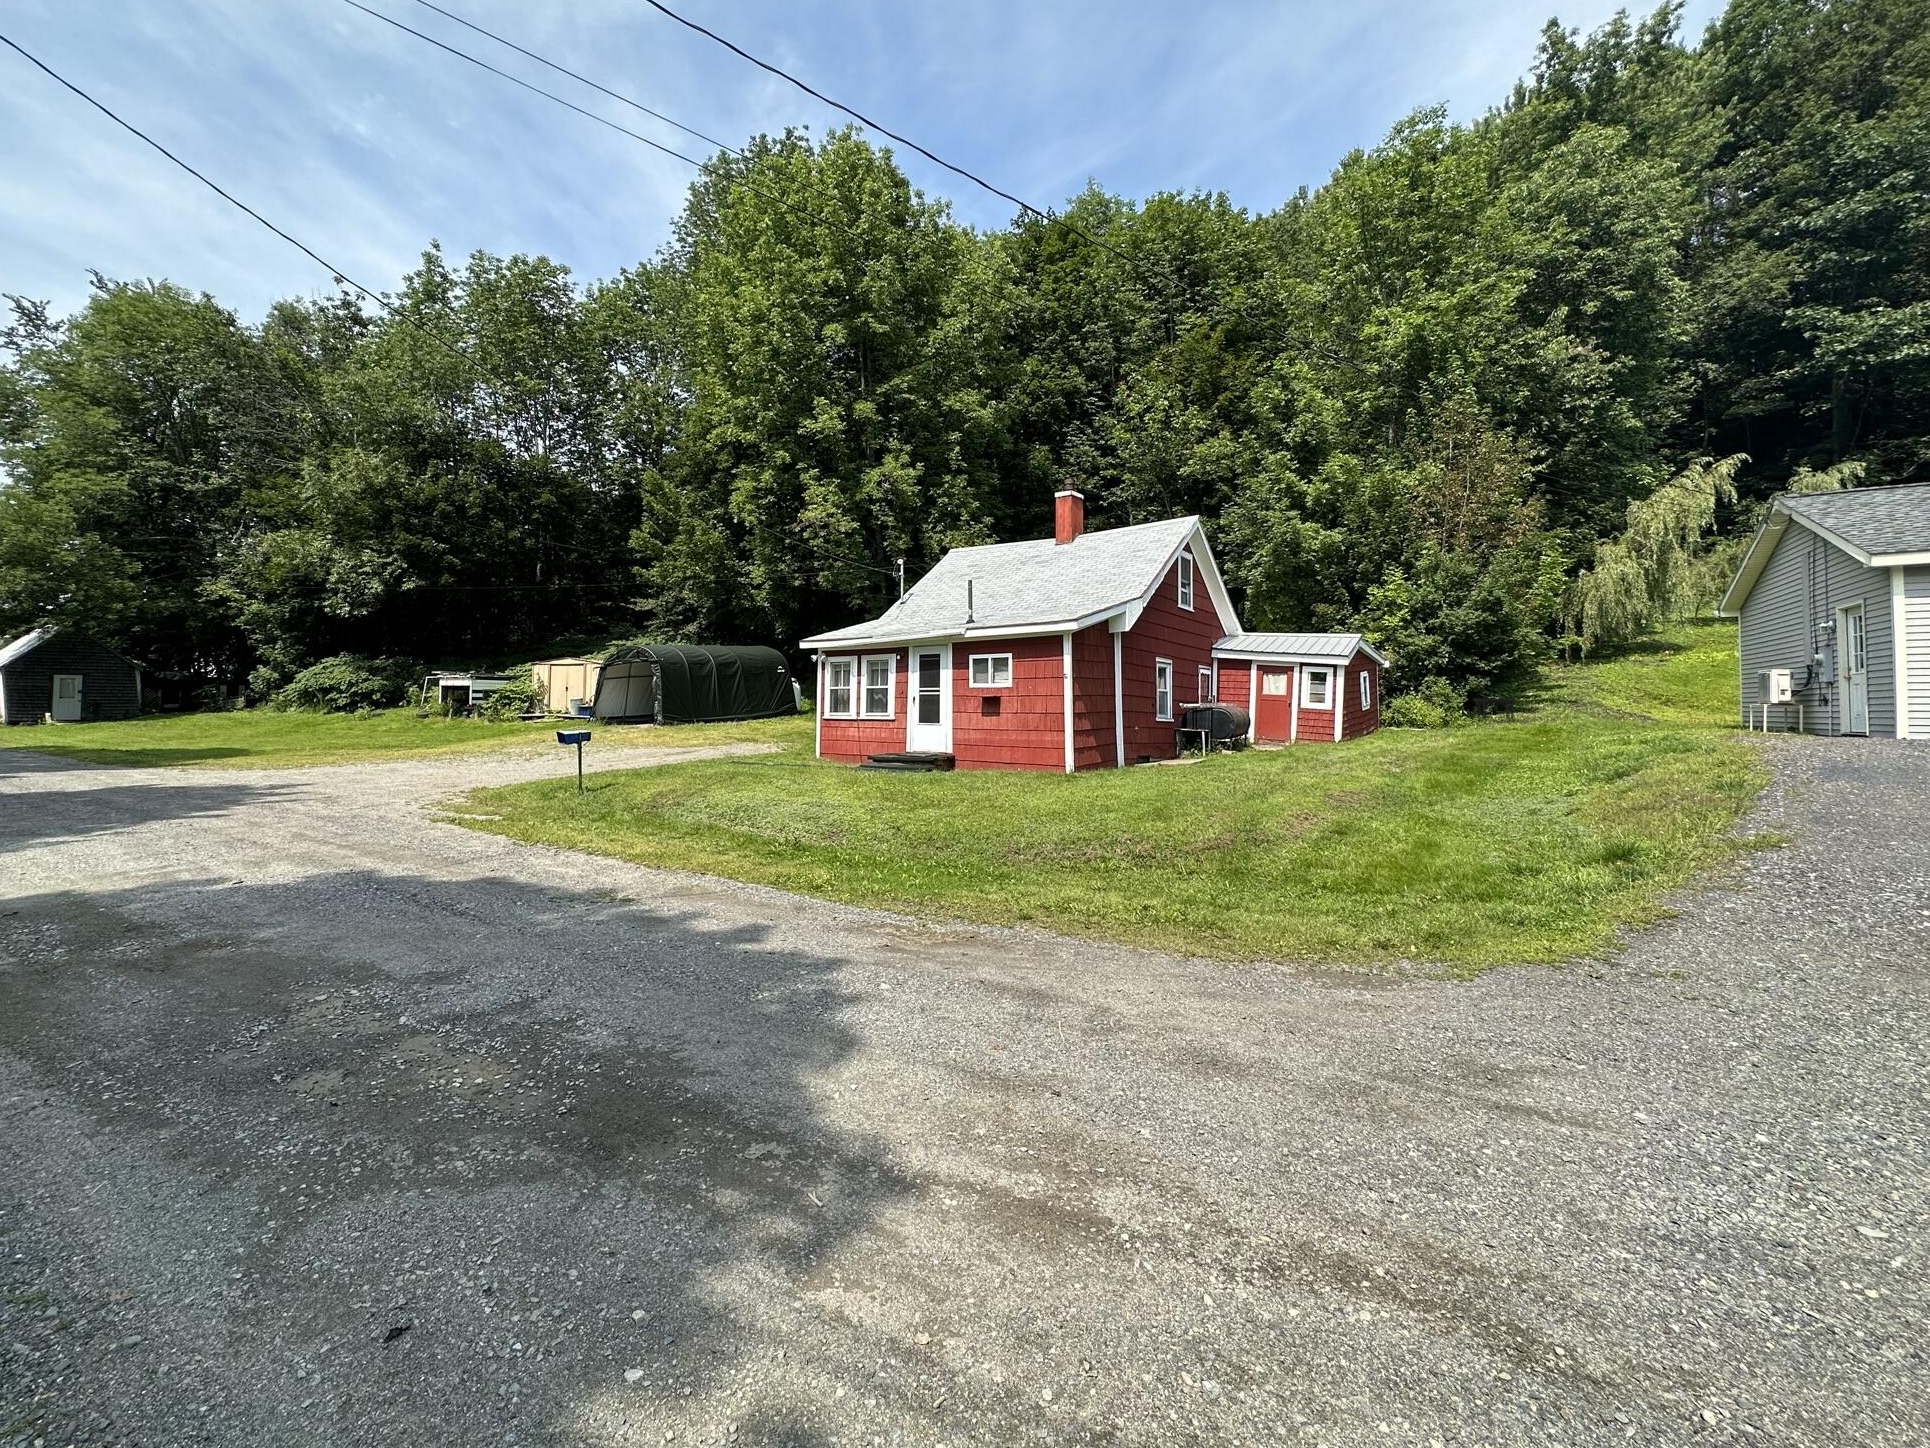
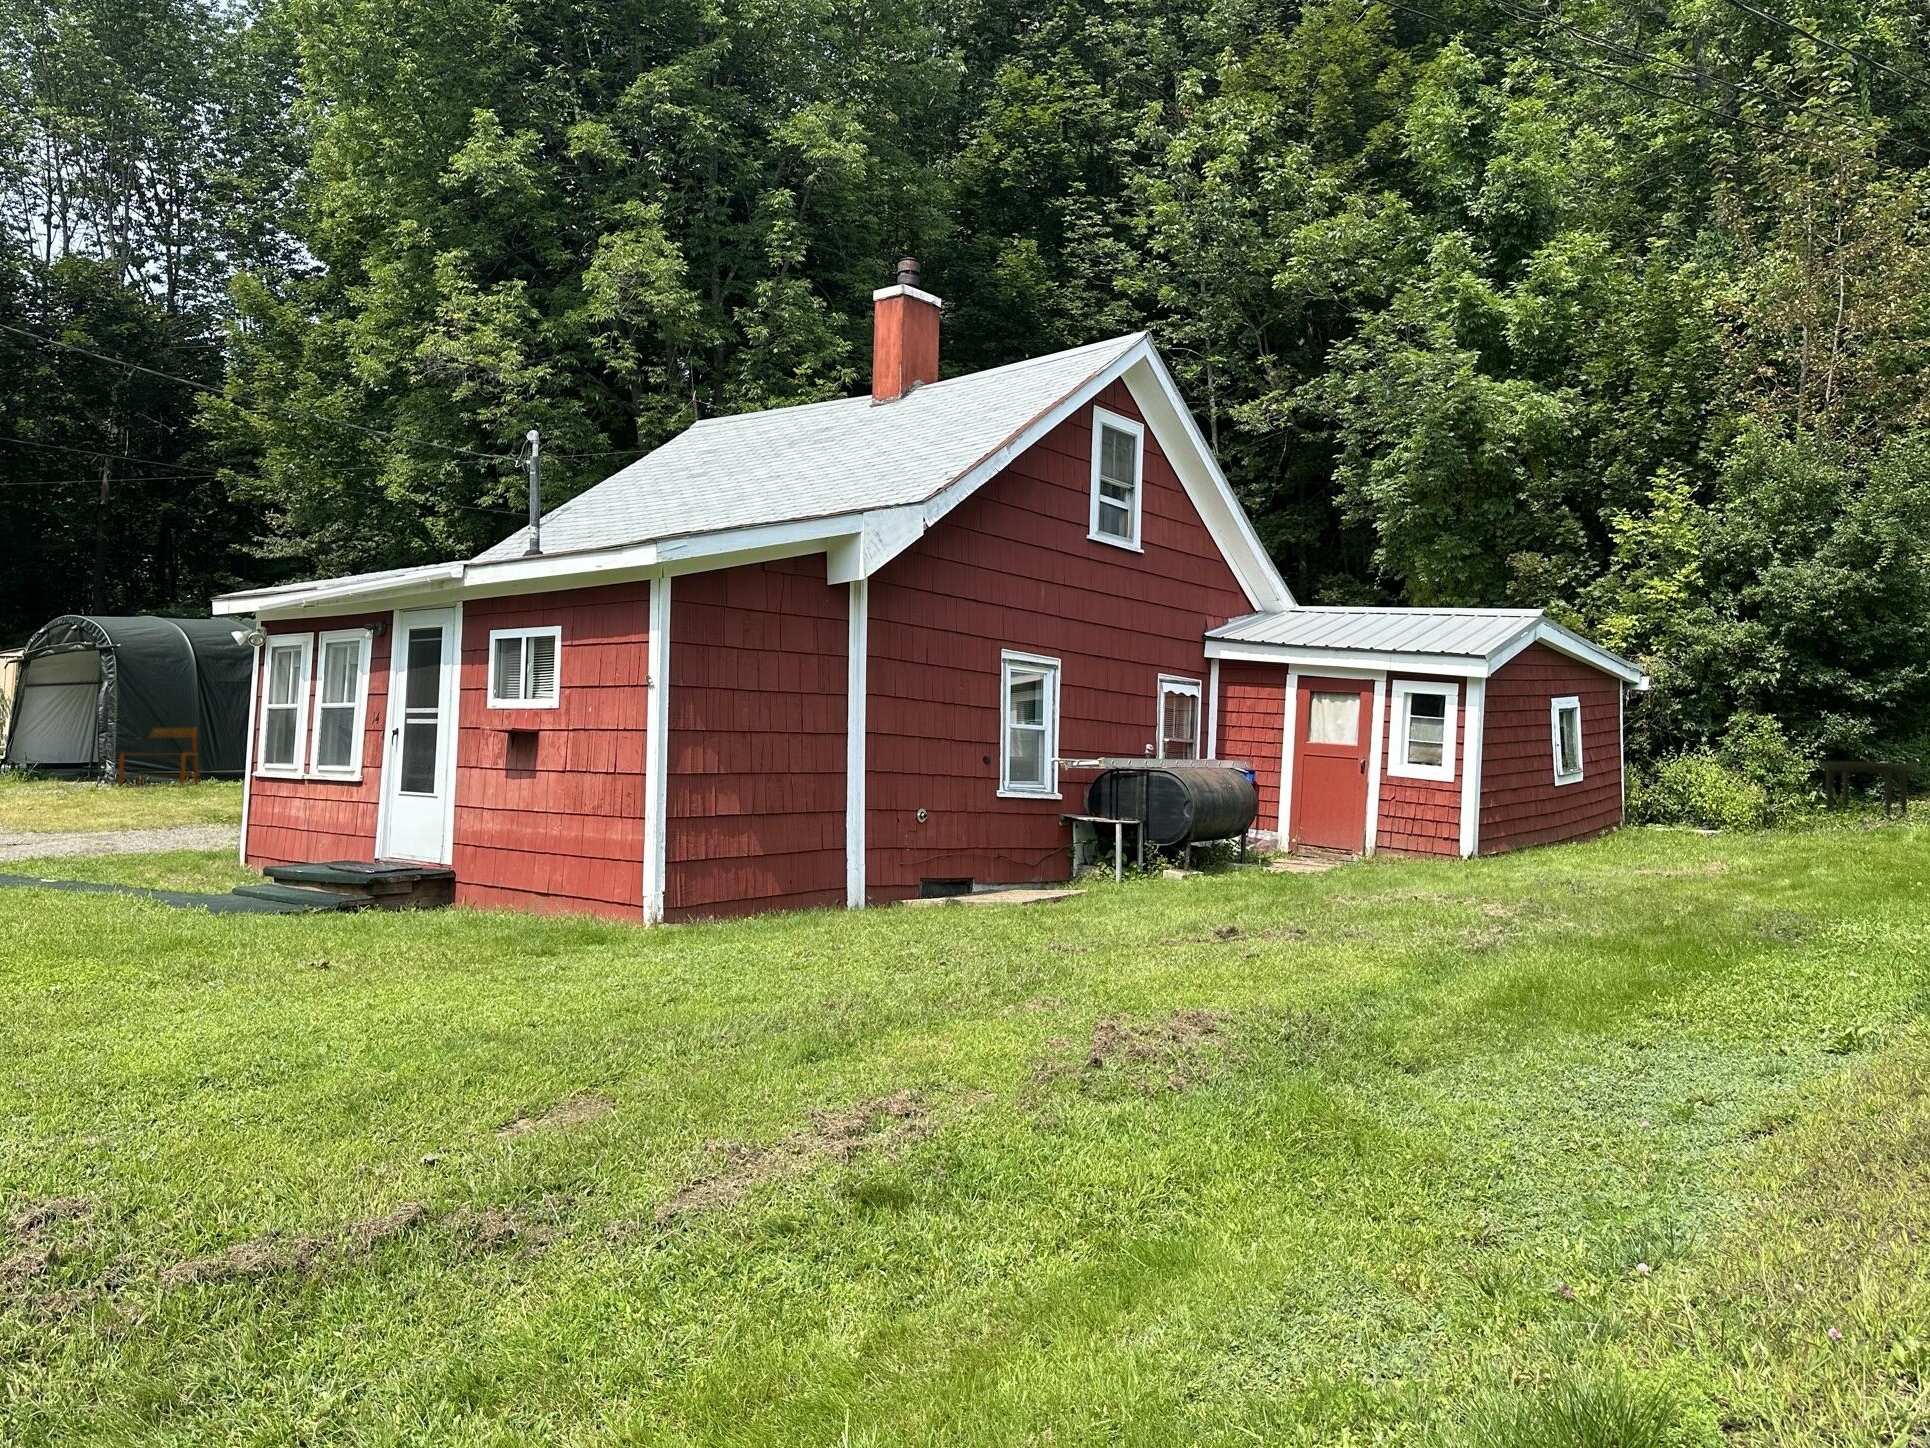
bench: none [656,698,690,727] -> present [119,727,200,787]

